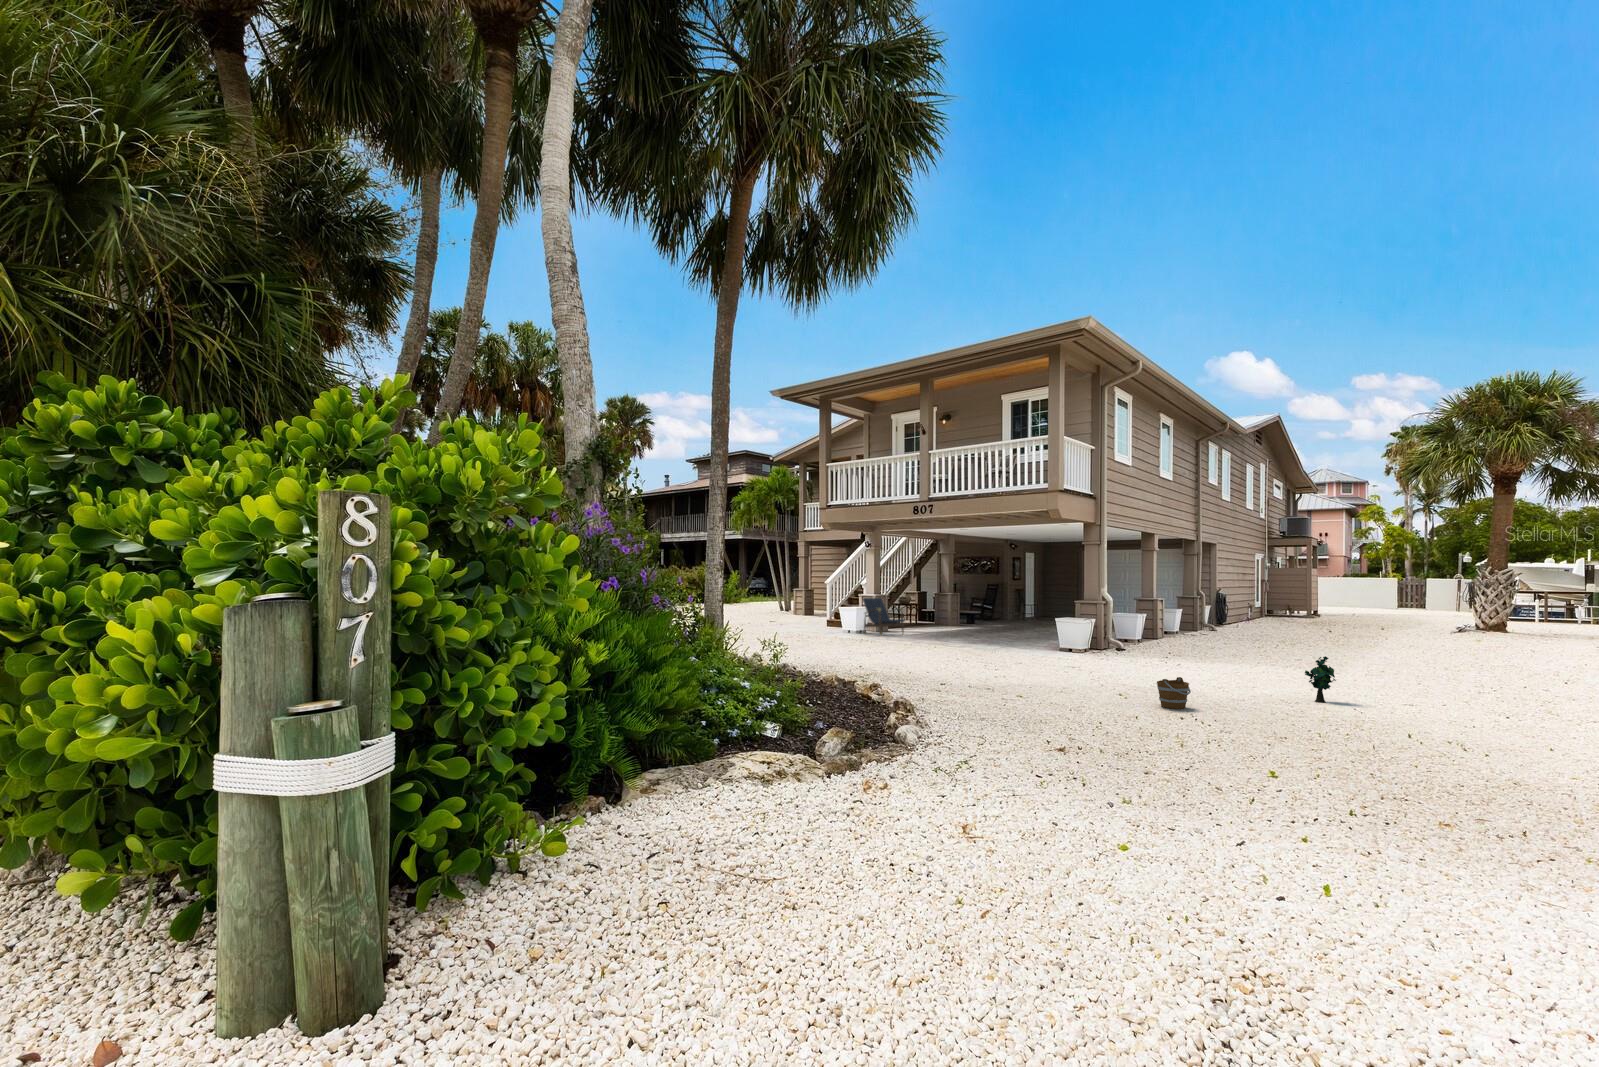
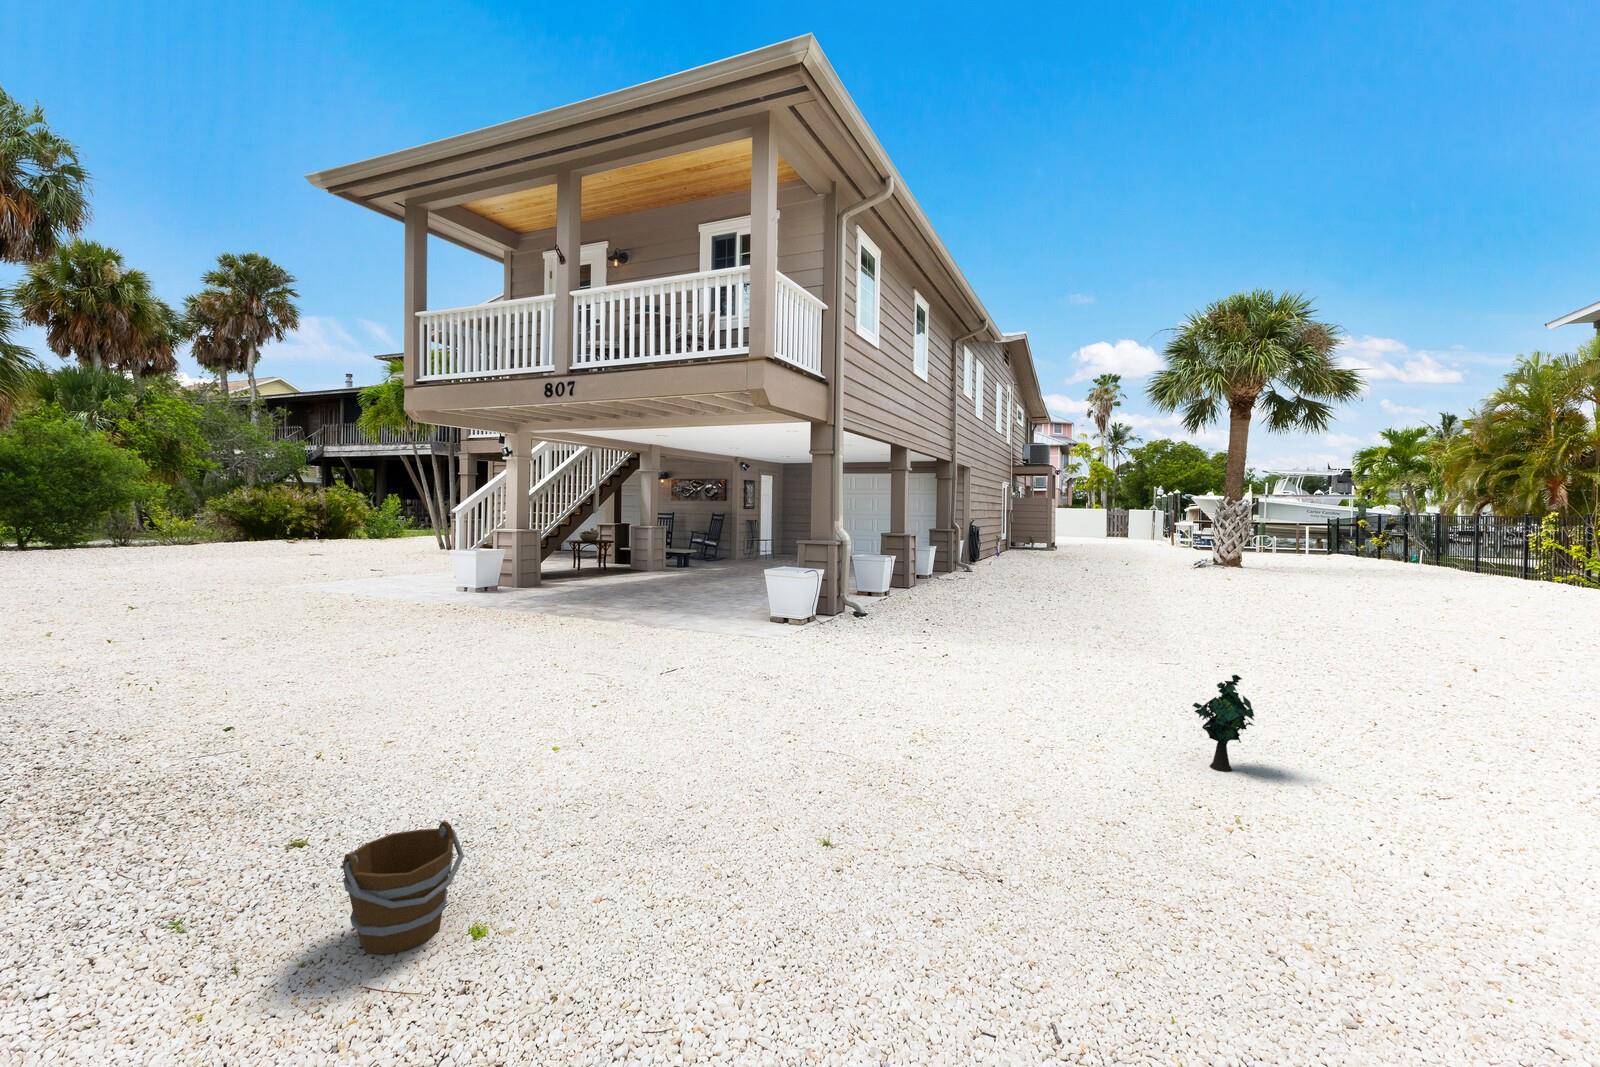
lounge chair: present [863,598,905,635] -> none [496,536,562,596]
bucket: present [1157,677,1191,709] -> present [343,821,464,954]

